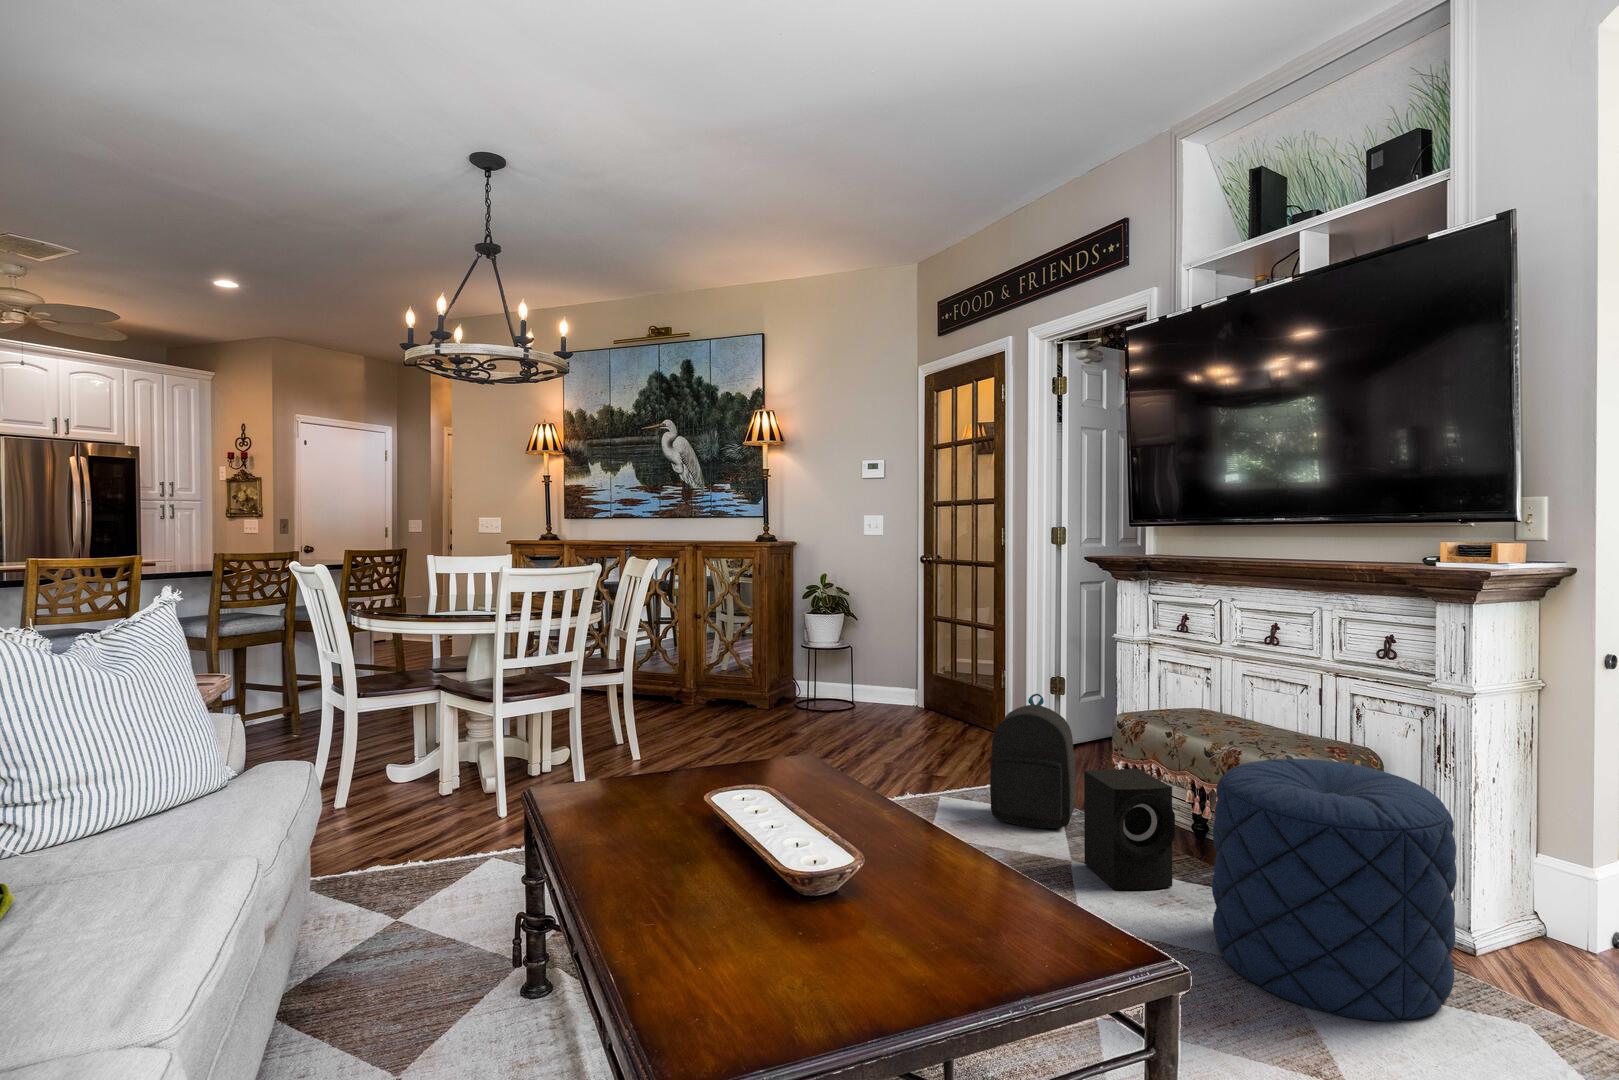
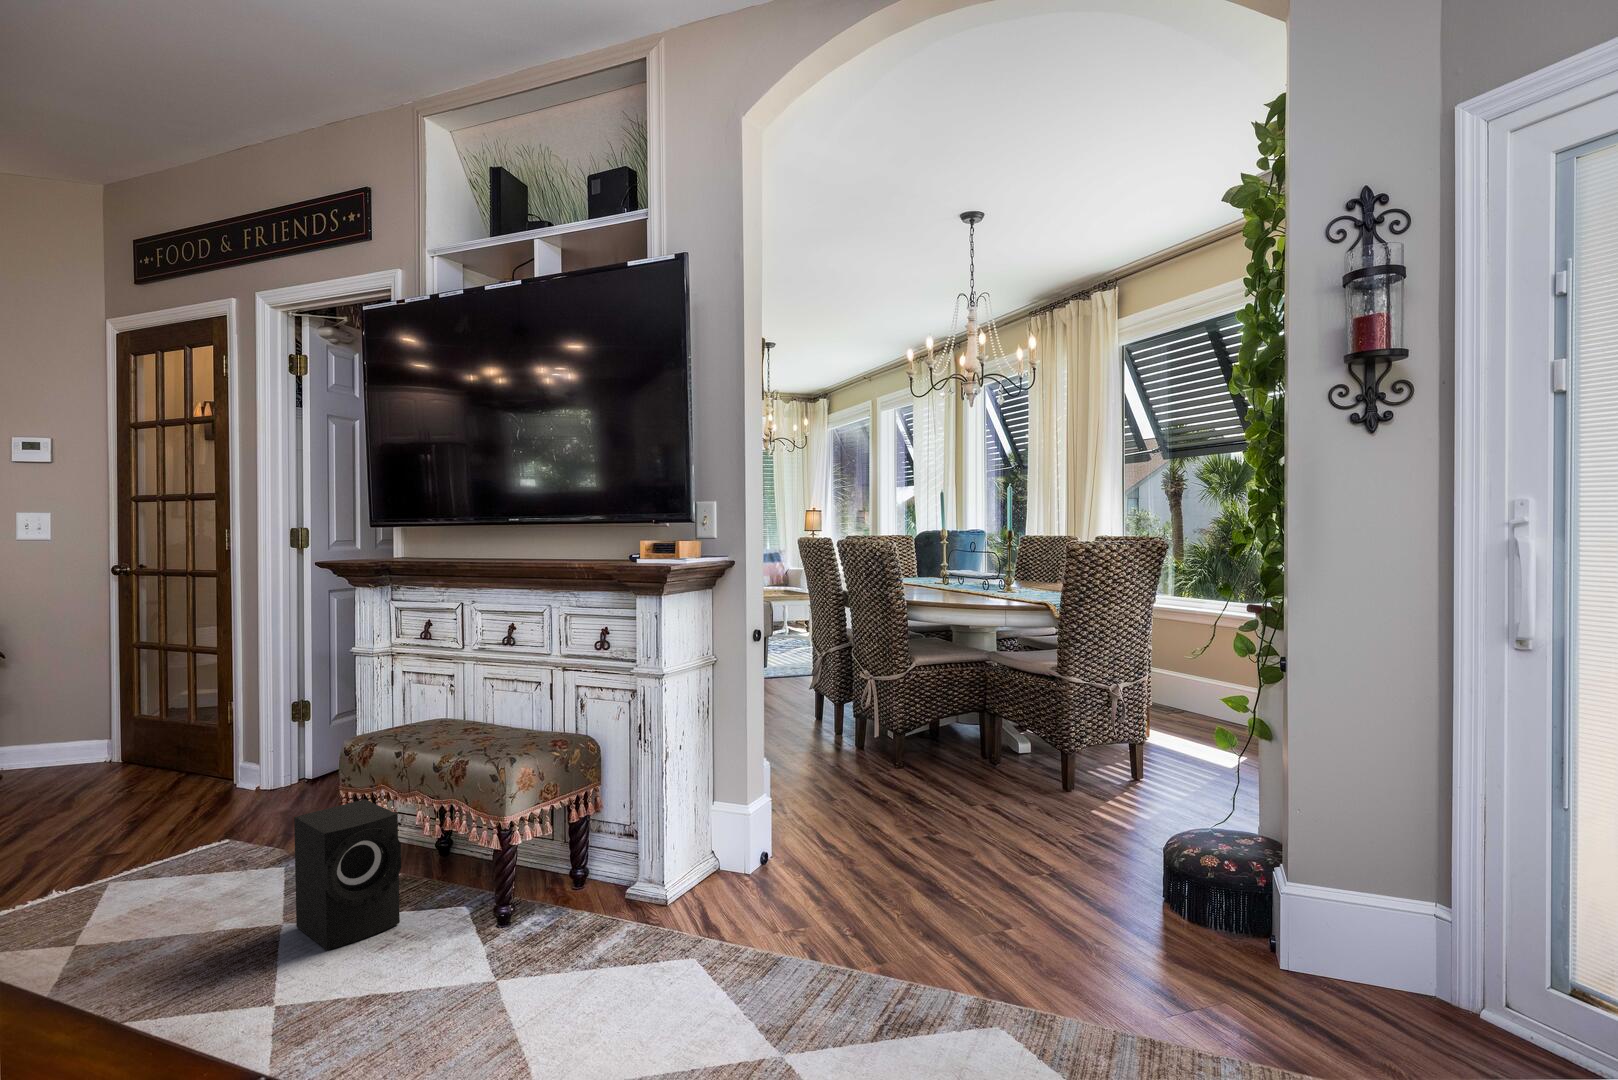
backpack: present [990,694,1075,828] -> none [174,730,300,900]
pouf: present [1212,759,1457,1021] -> none [427,756,644,1019]

